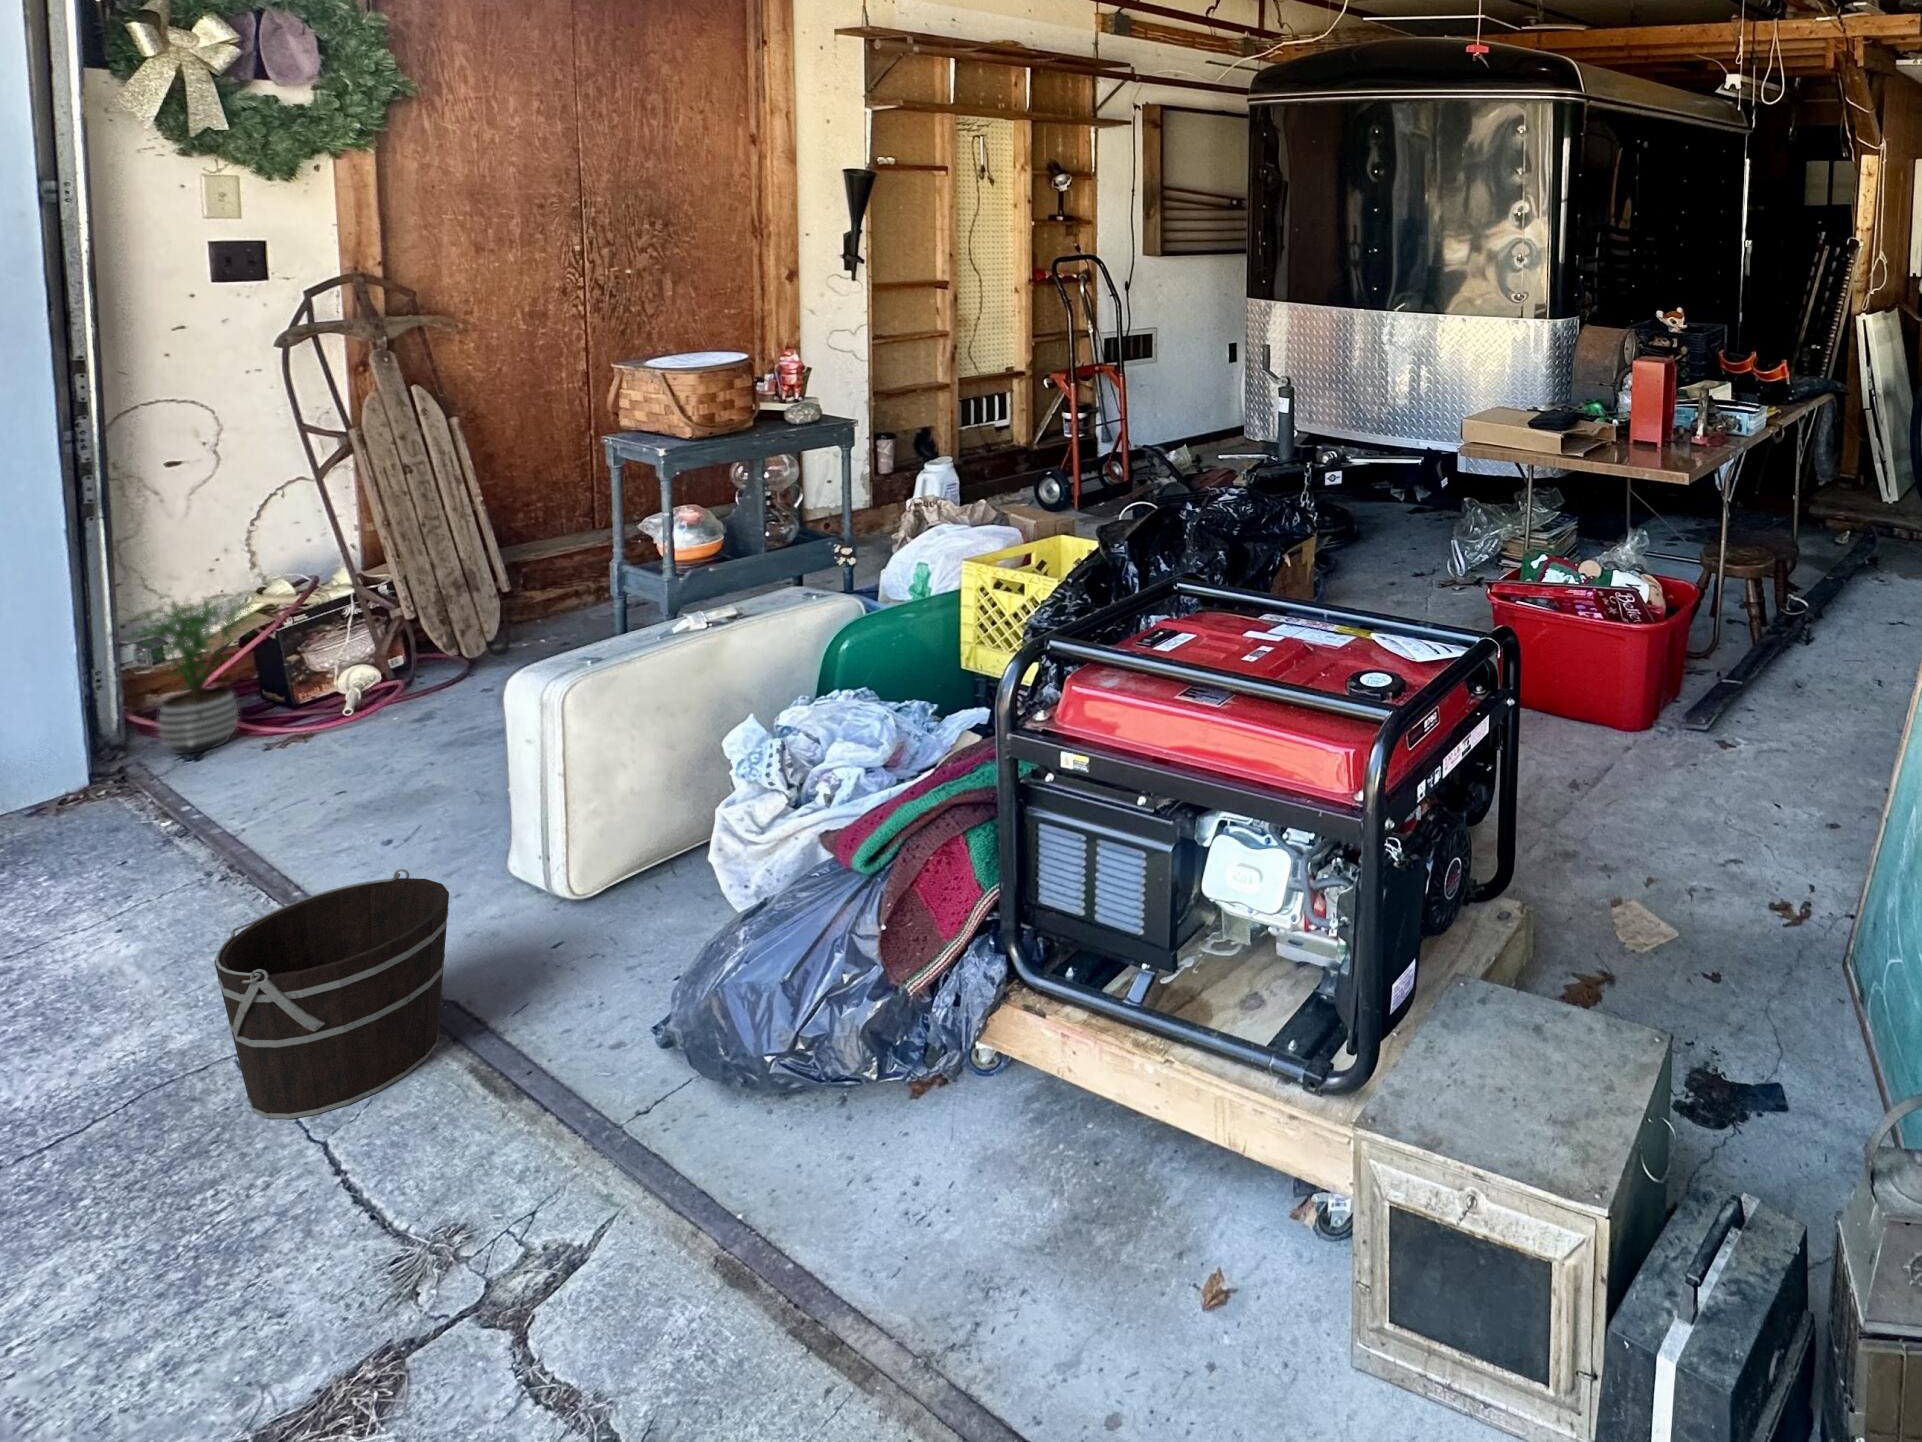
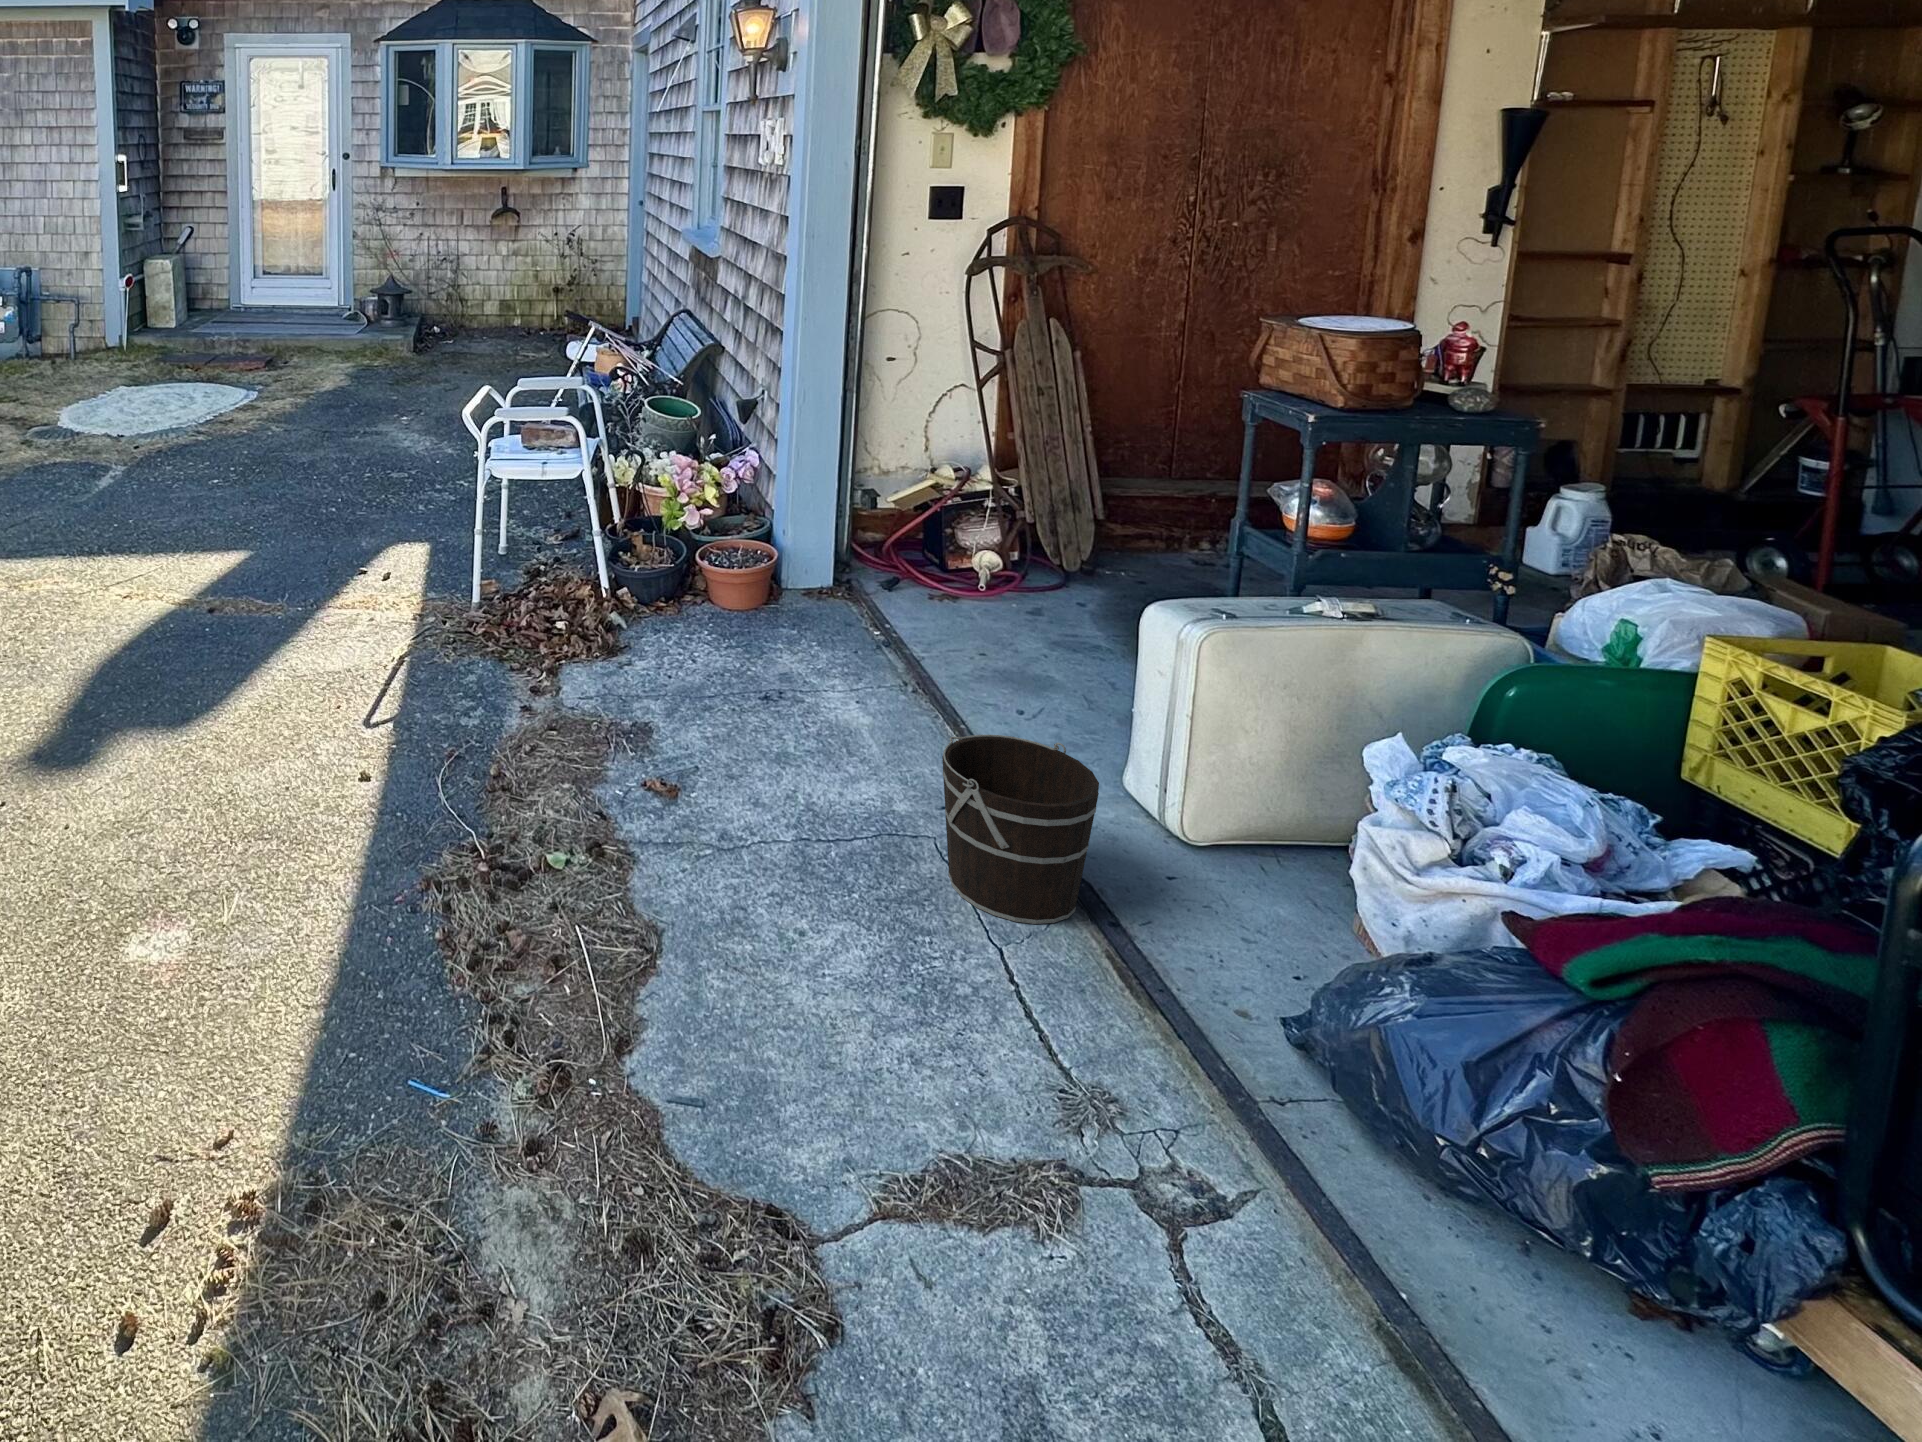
potted plant: present [125,599,273,754] -> none [856,464,948,582]

